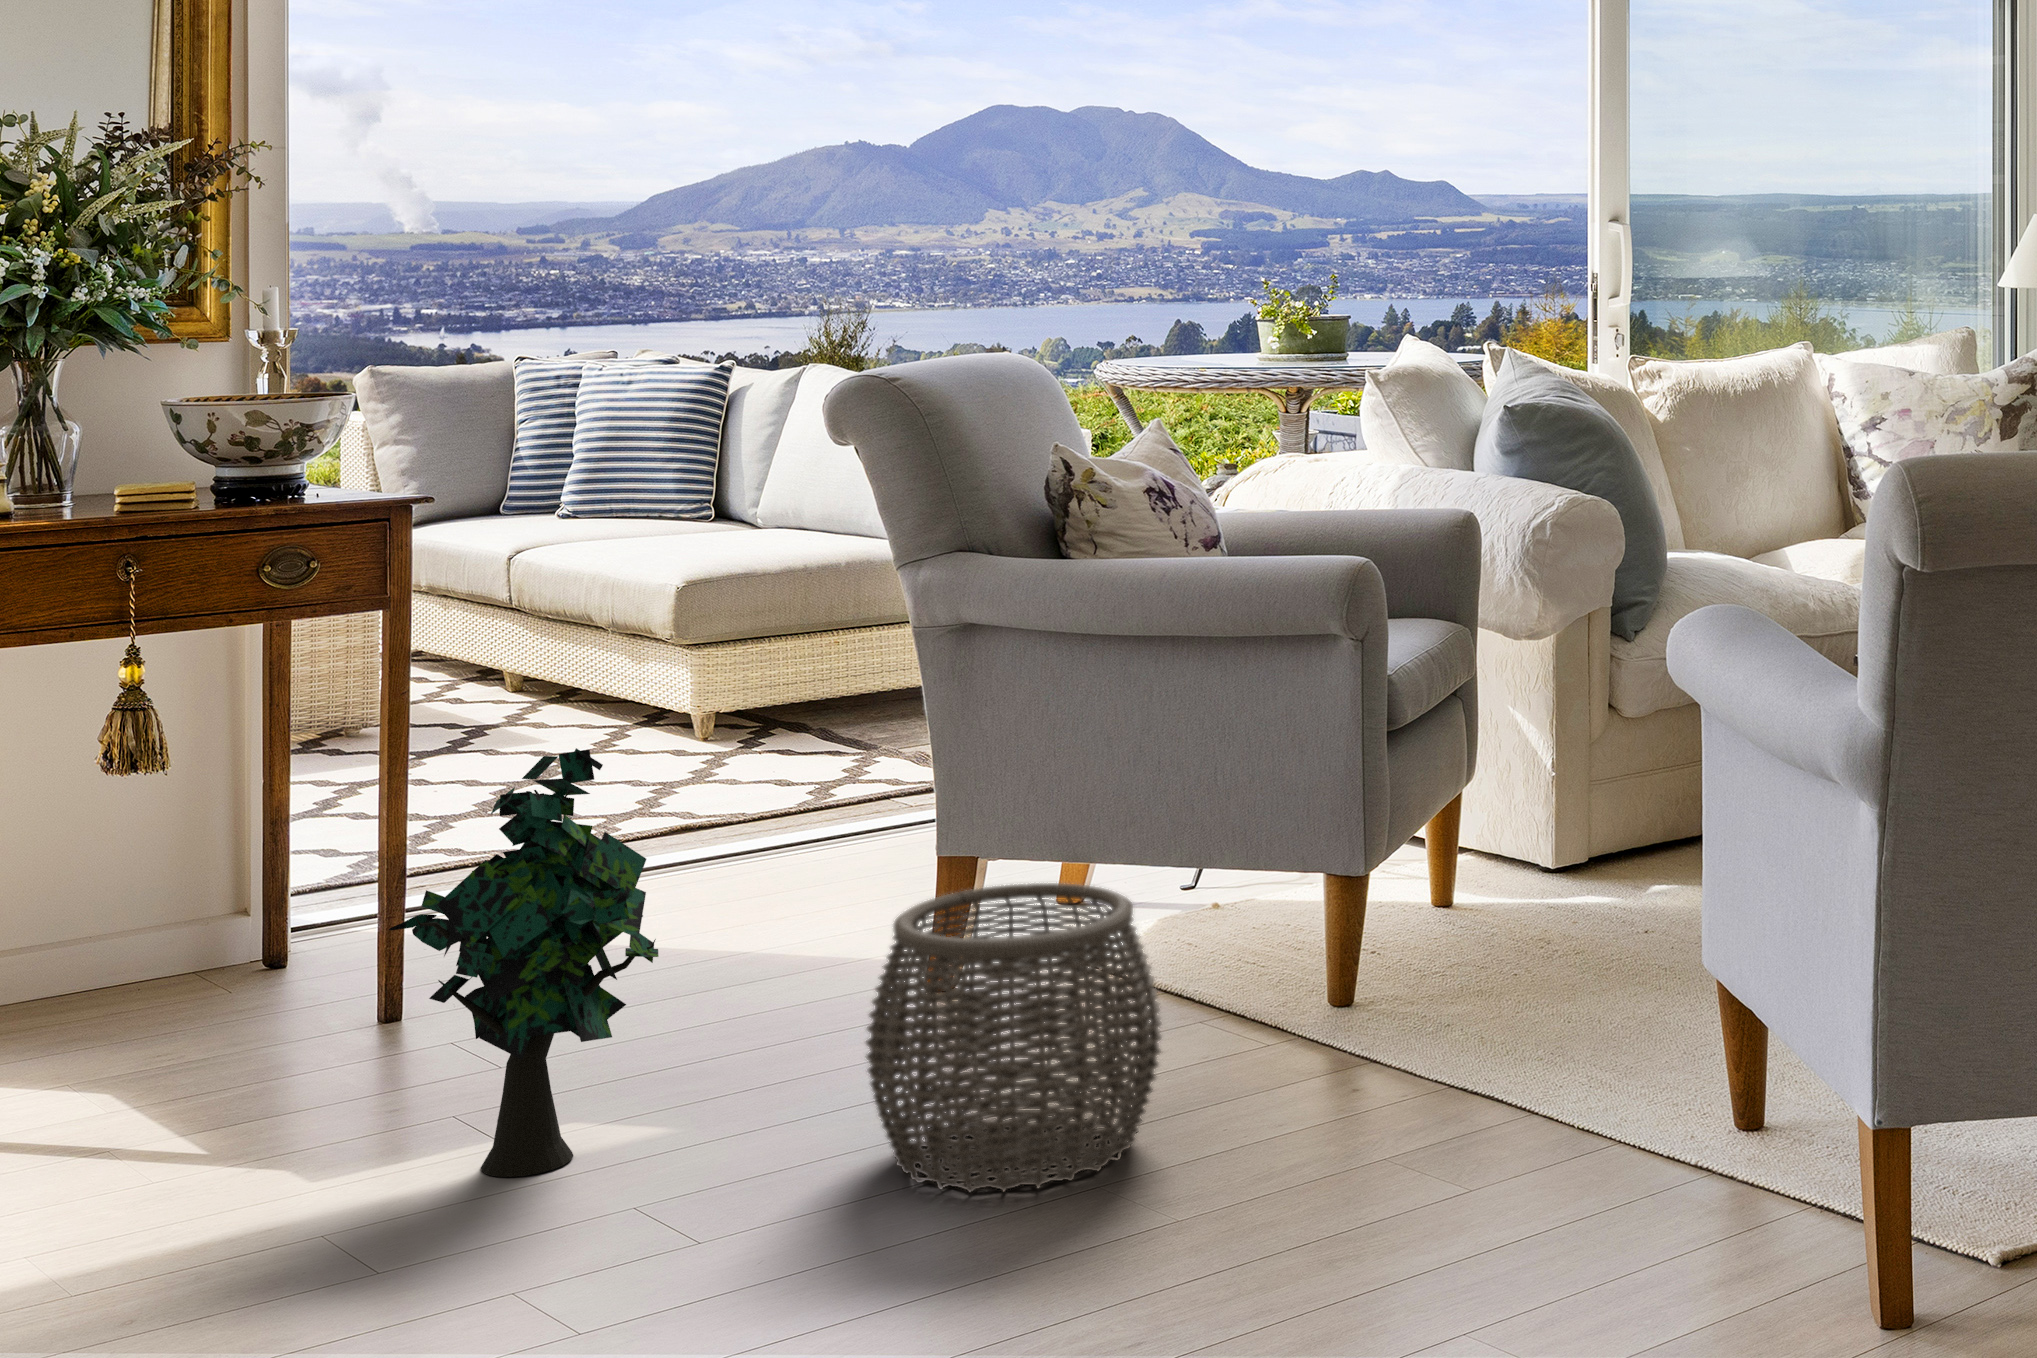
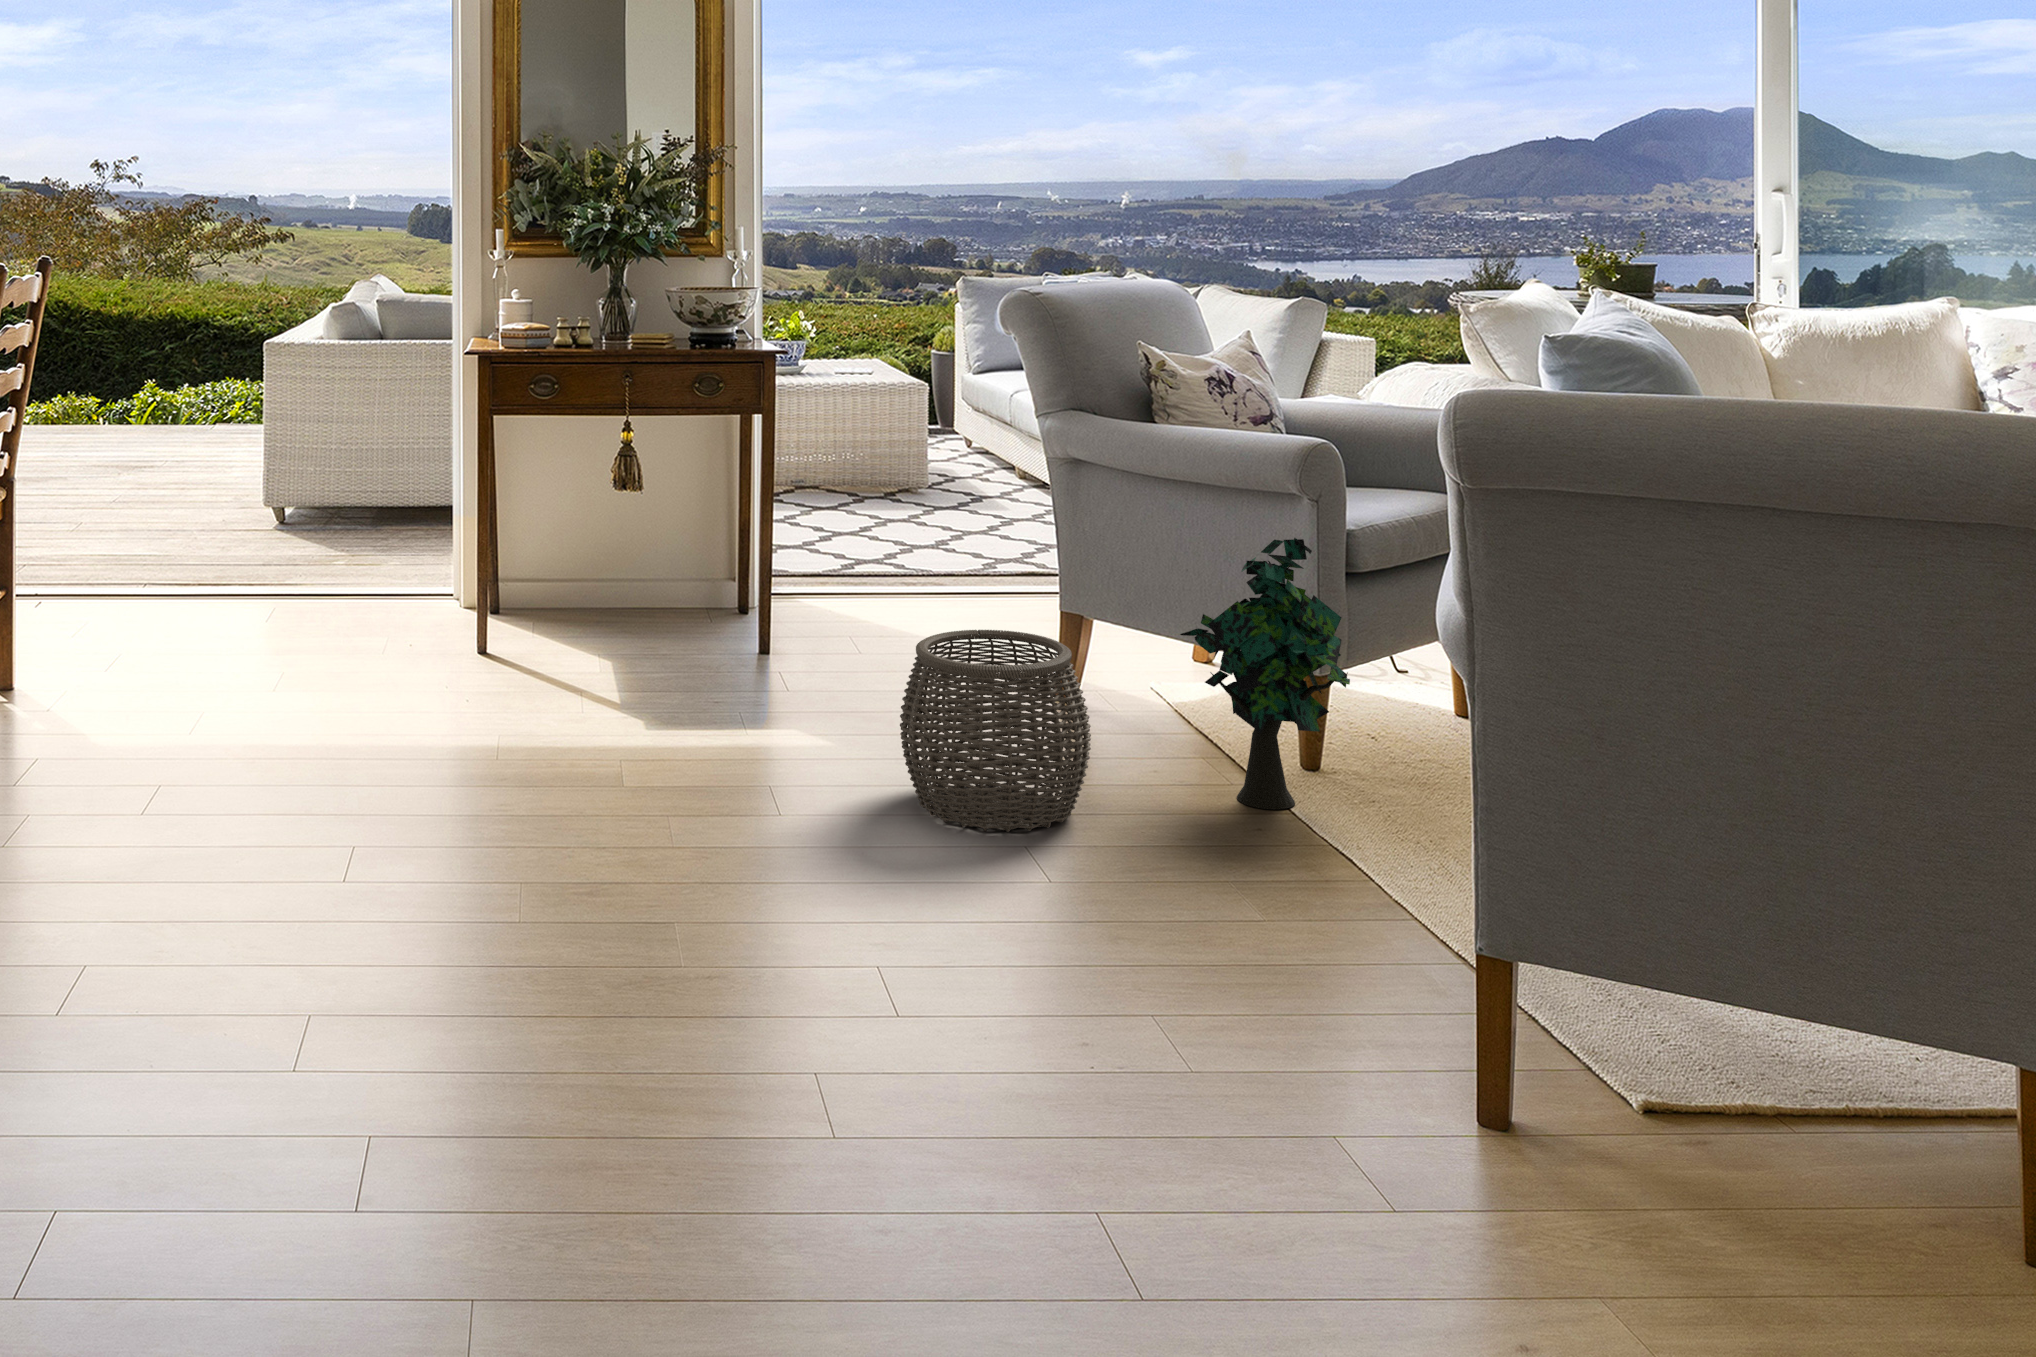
decorative plant: present [389,748,658,1177] -> present [1180,538,1350,809]

